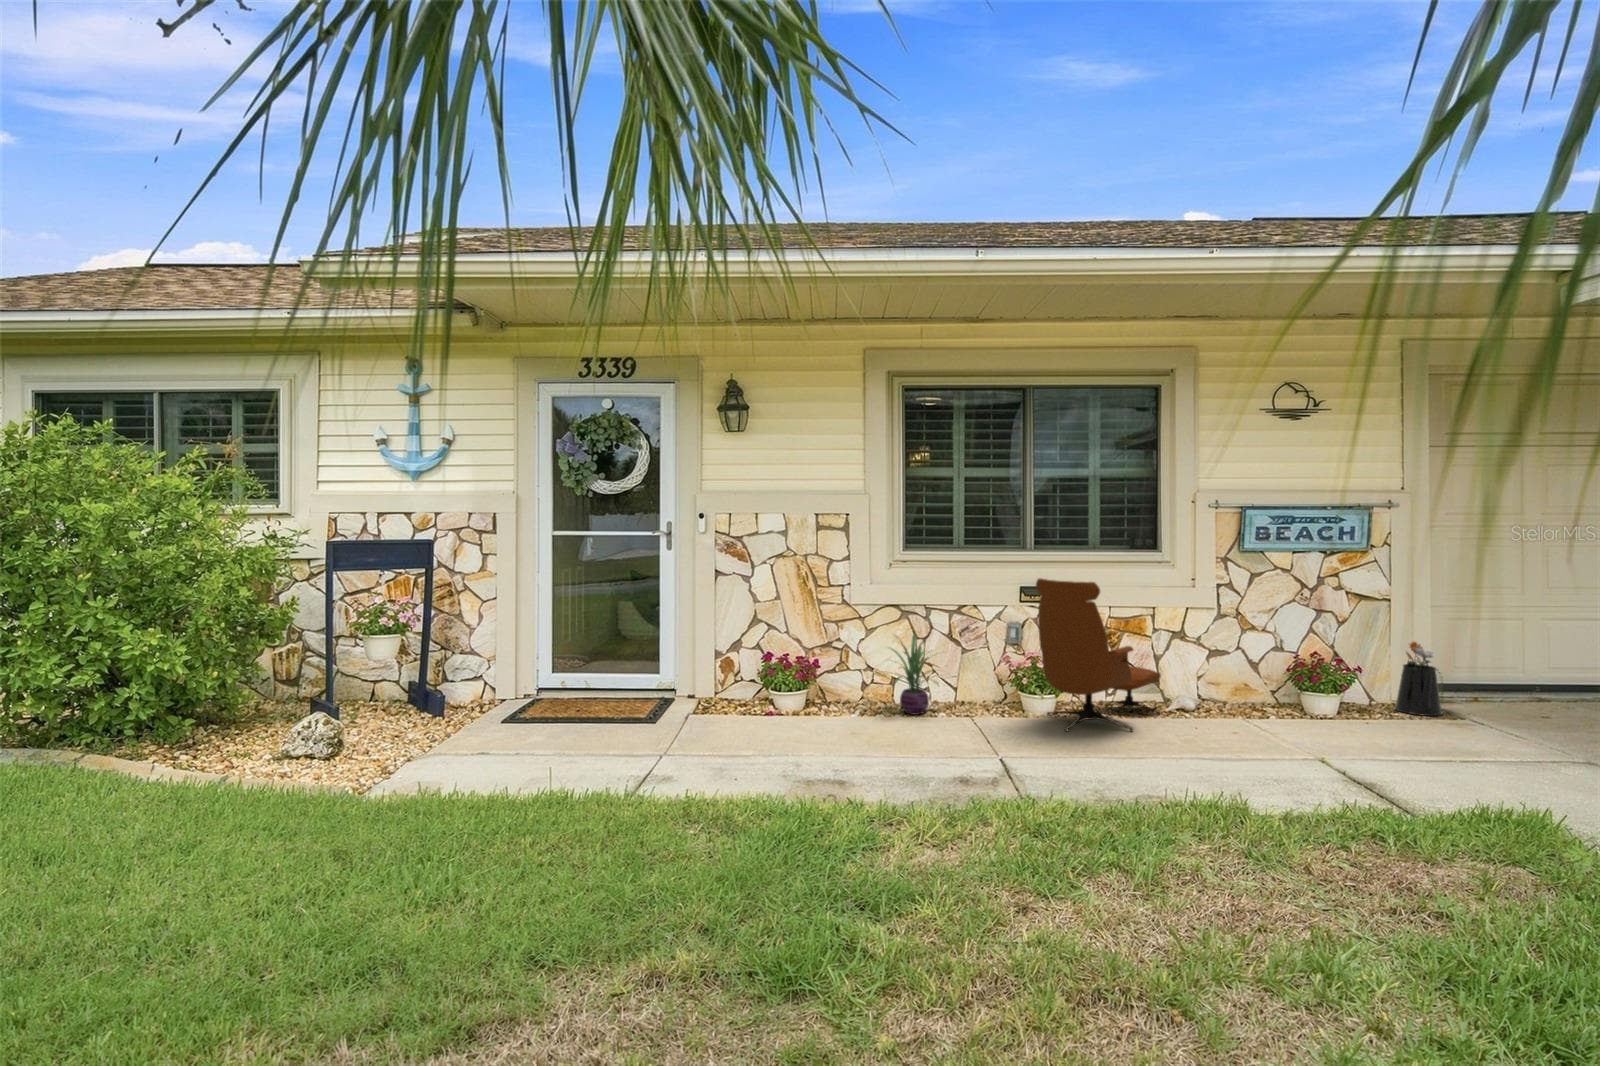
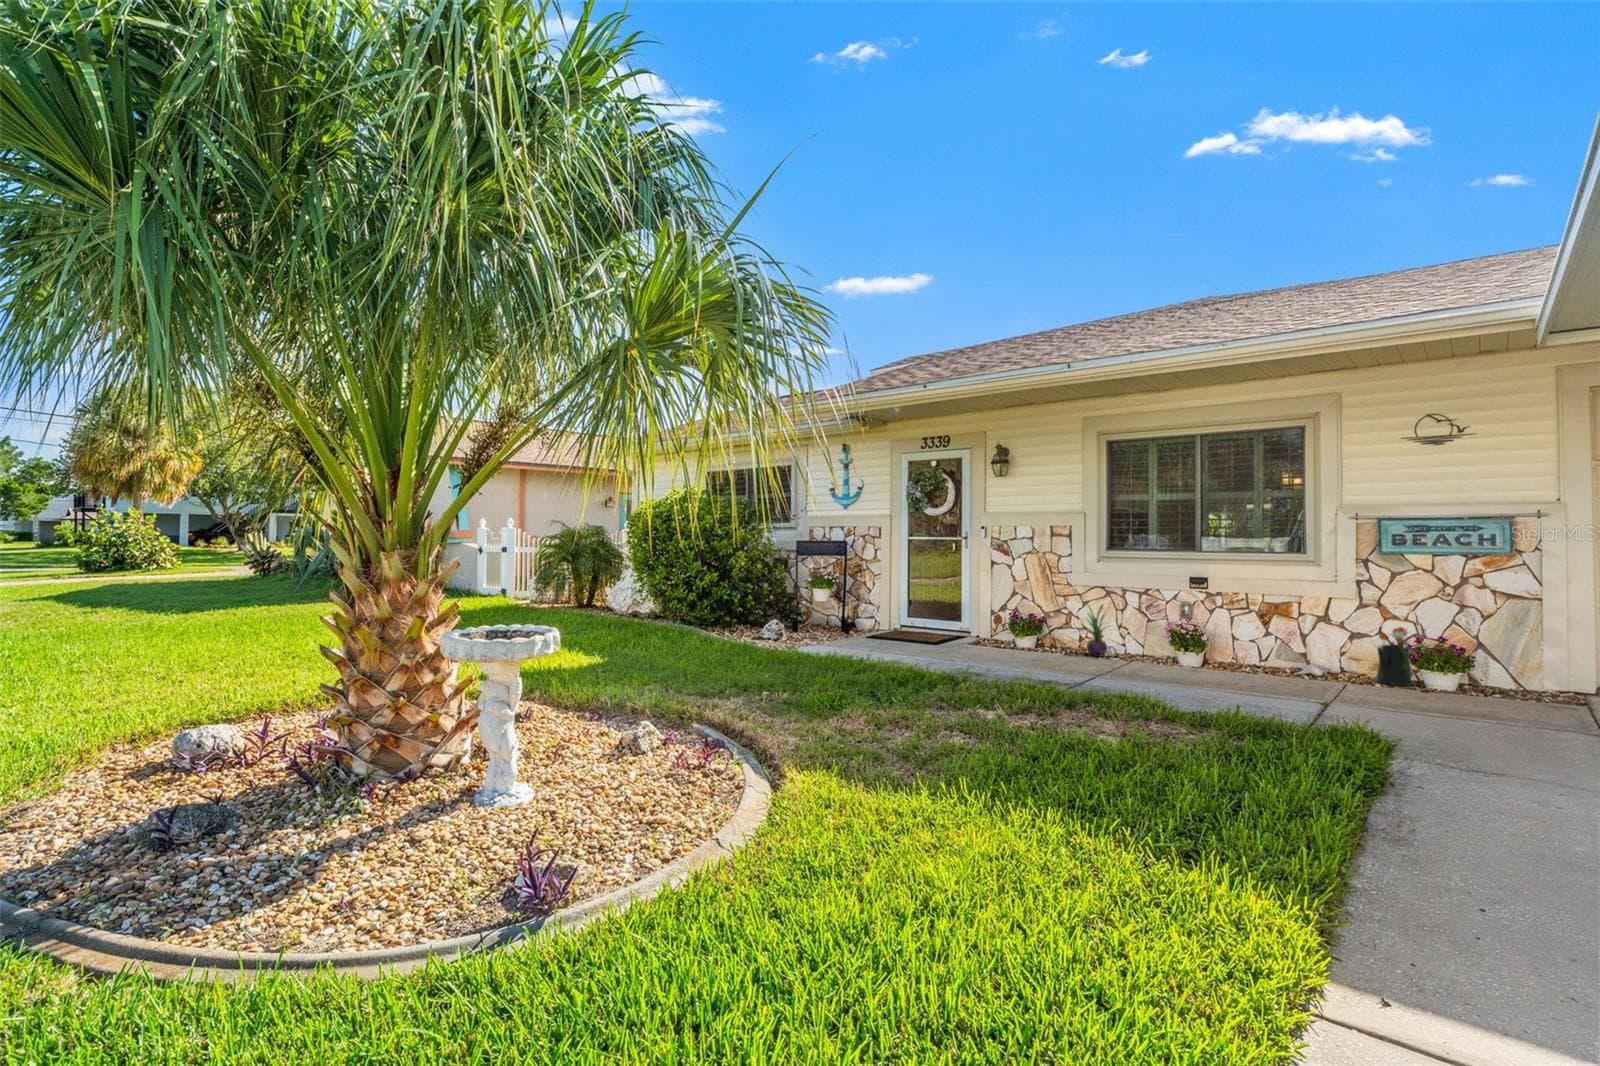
lounge chair: present [1036,578,1161,732] -> none [1156,567,1290,676]
watering can: present [1394,642,1443,716] -> present [1375,627,1415,686]

